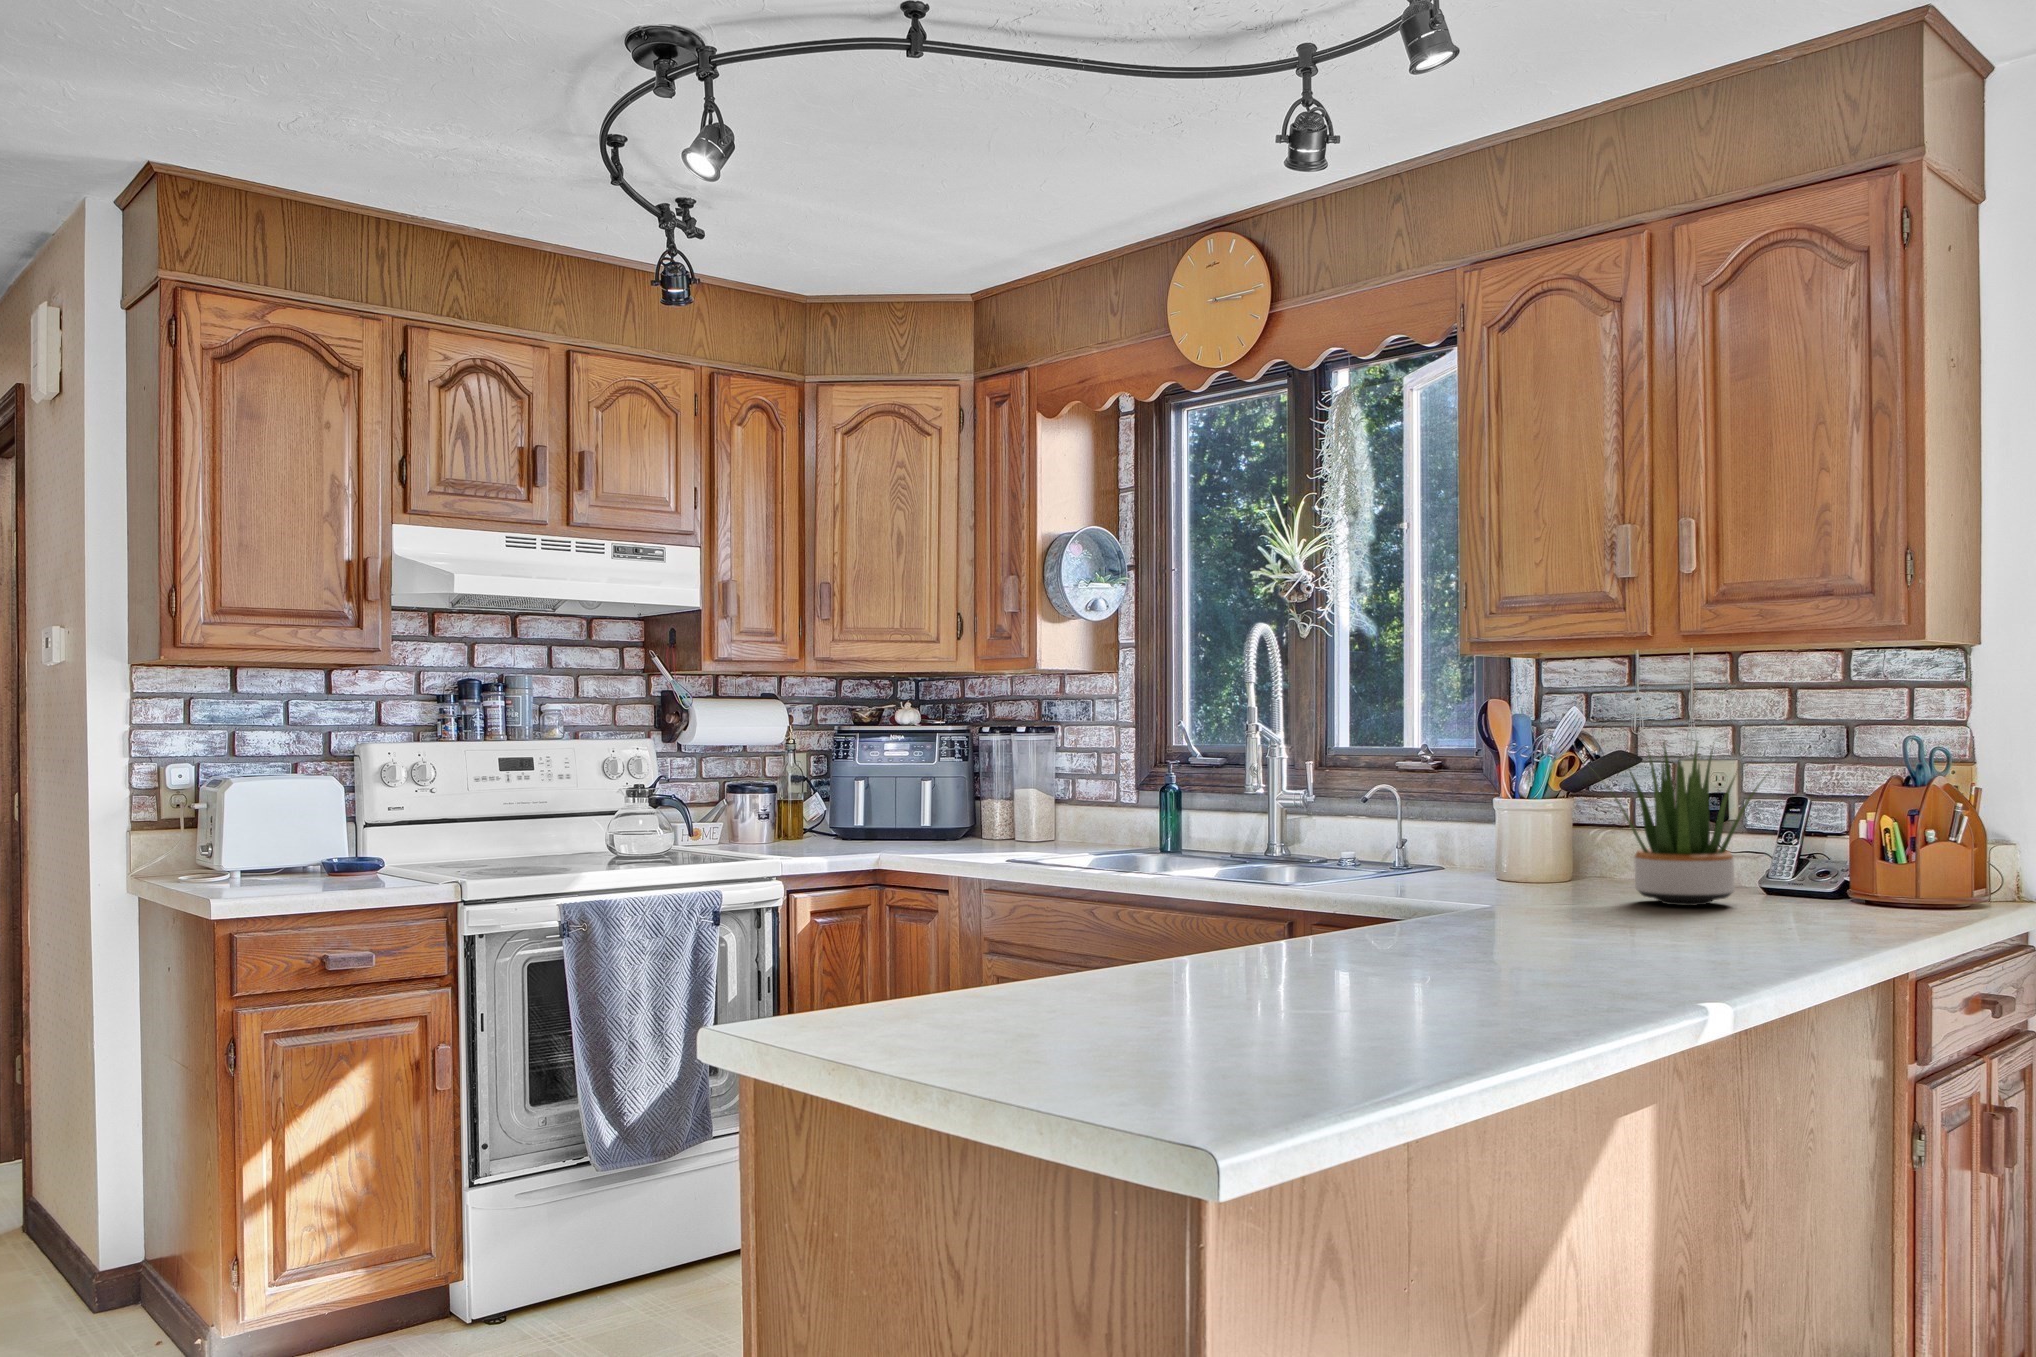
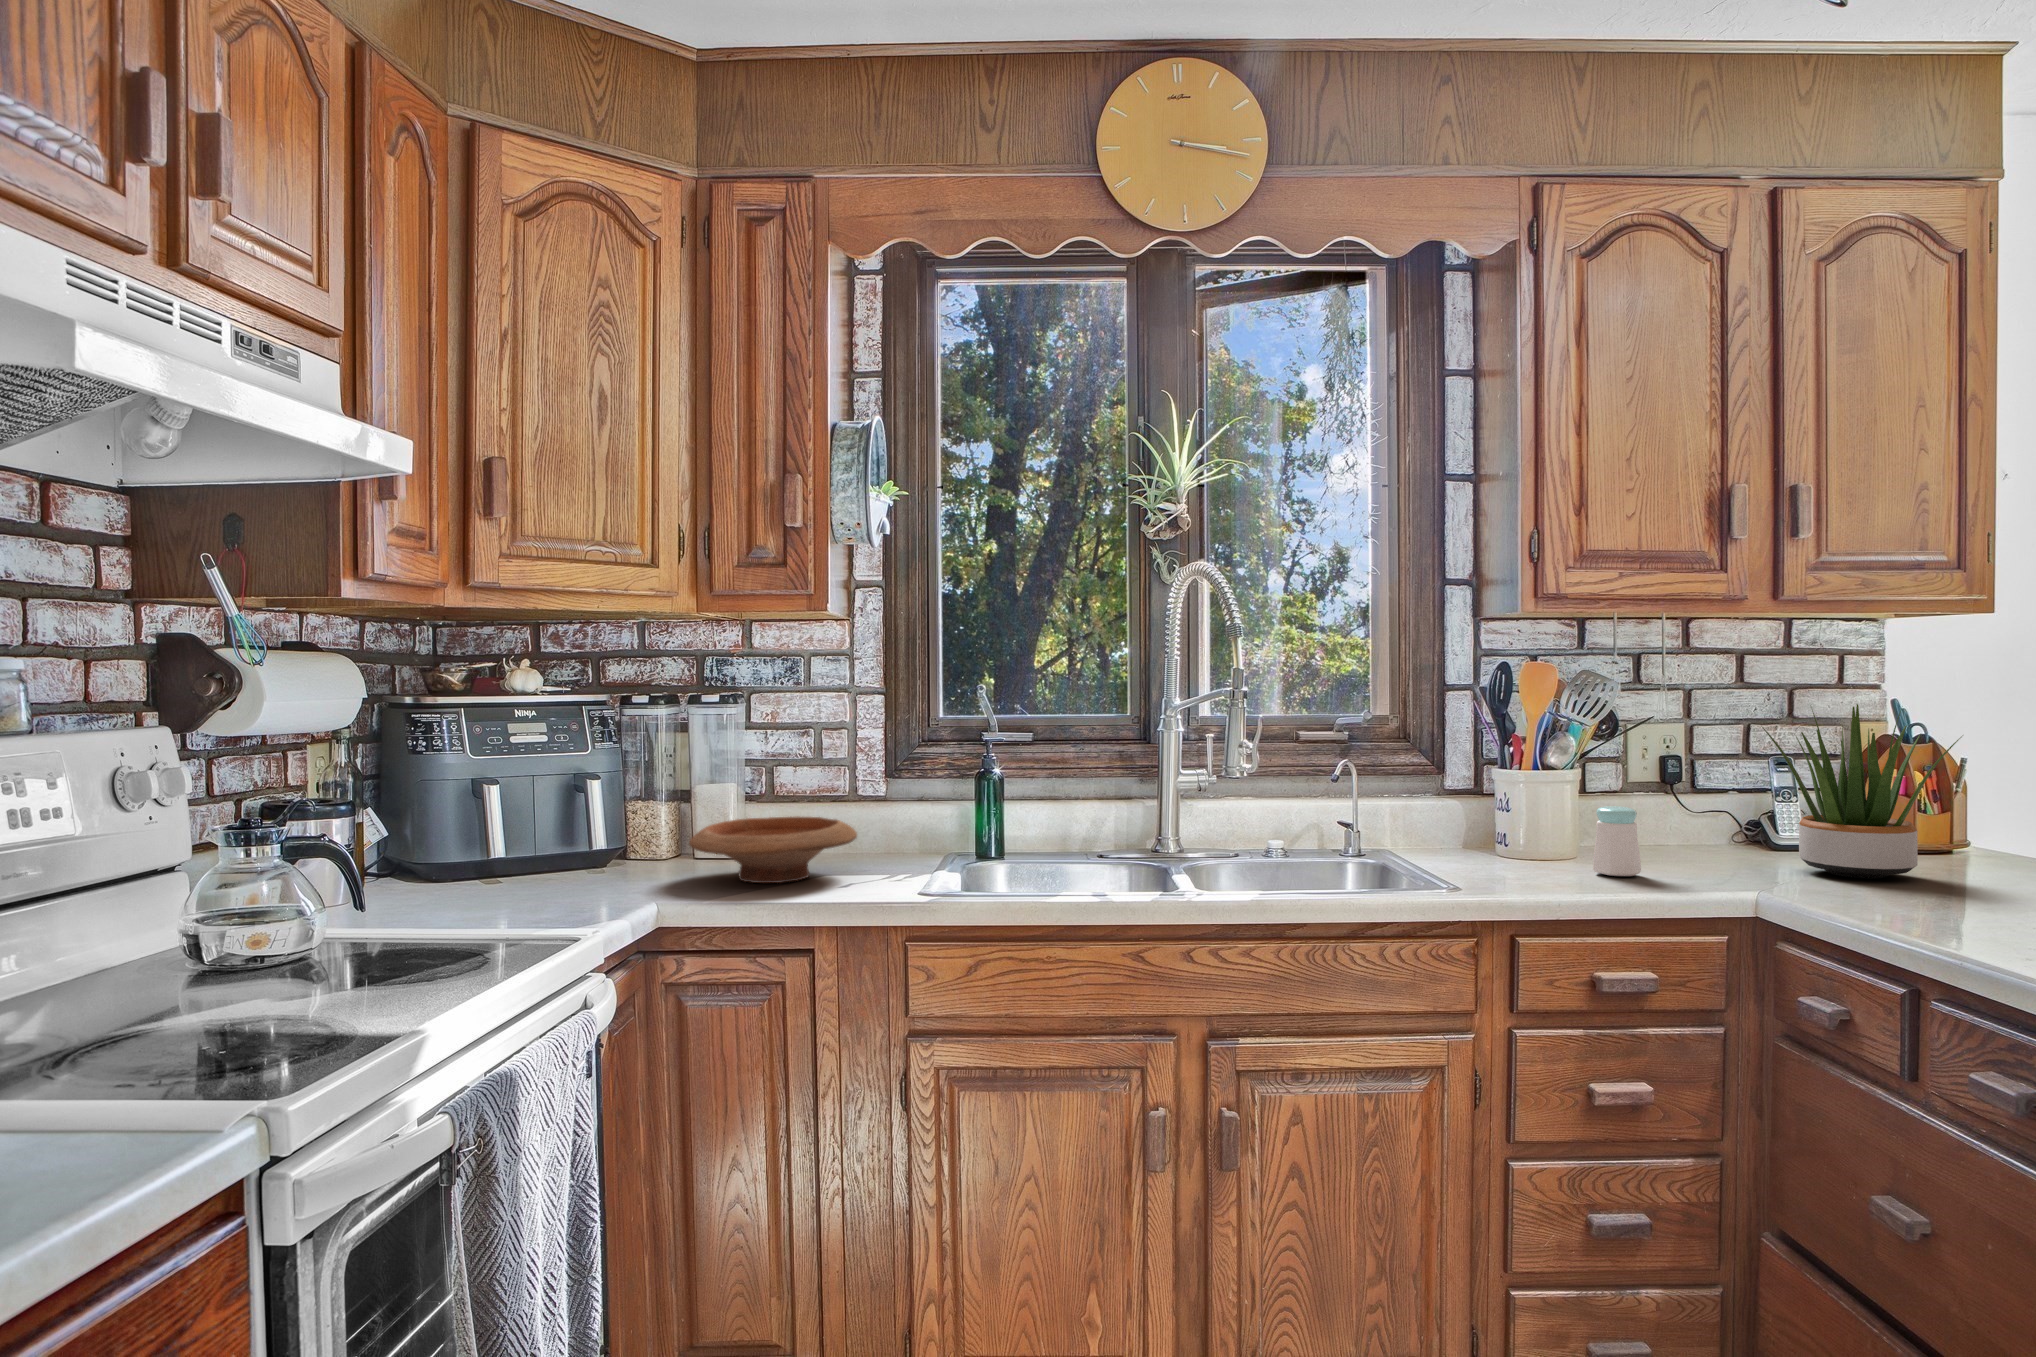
wooden bowl: none [951,810,1059,848] -> present [689,816,857,883]
salt shaker: none [1471,828,1510,887] -> present [1593,806,1641,876]

